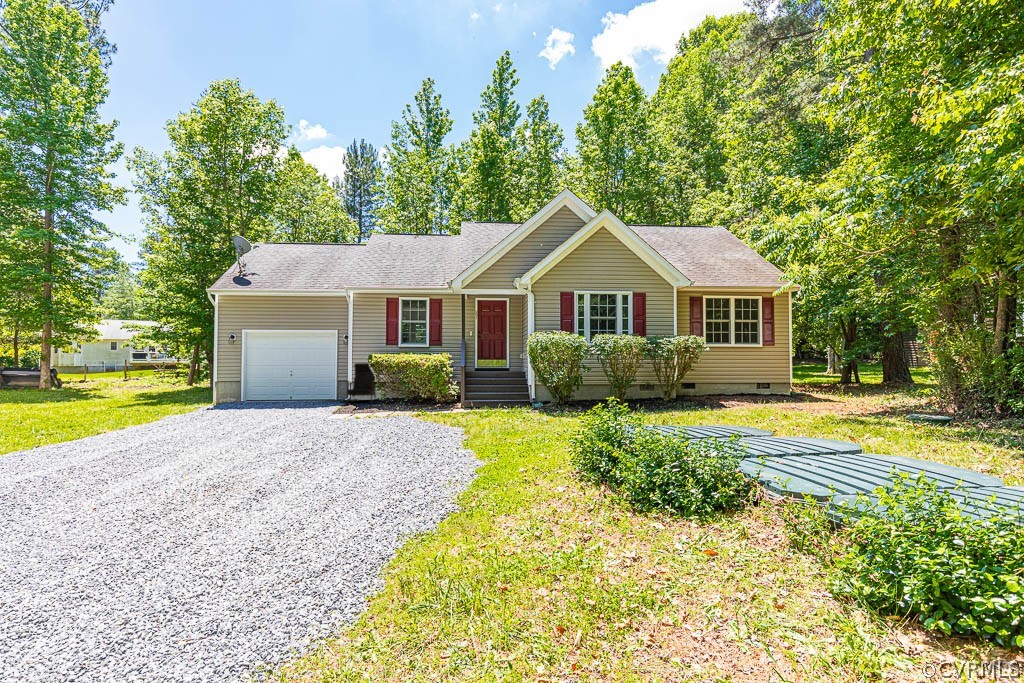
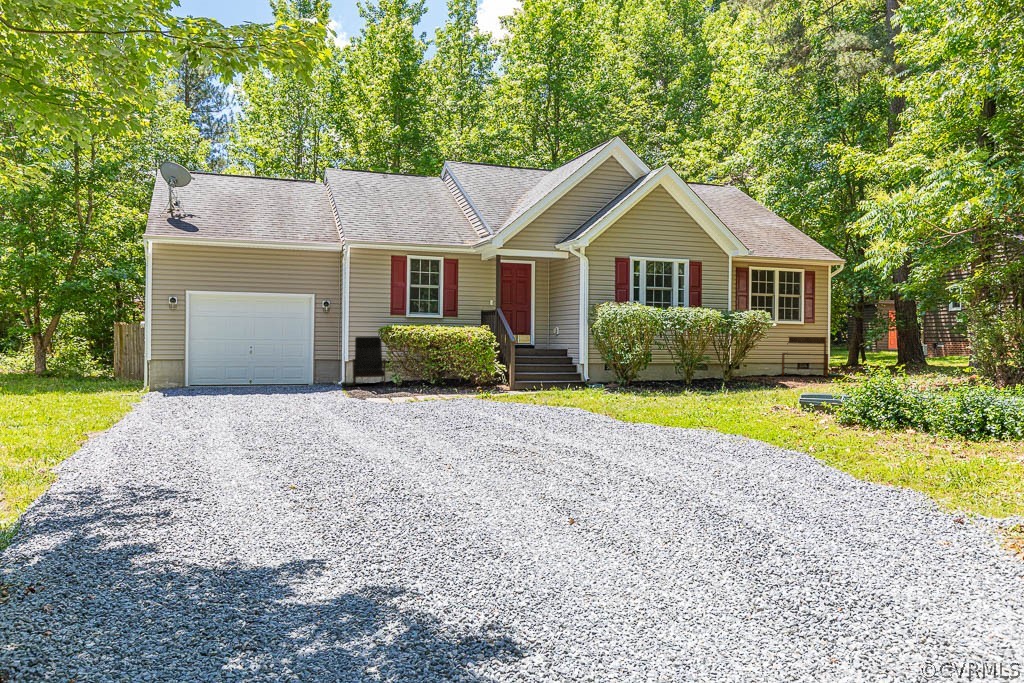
bench: none [737,359,785,398] -> present [782,337,828,377]

